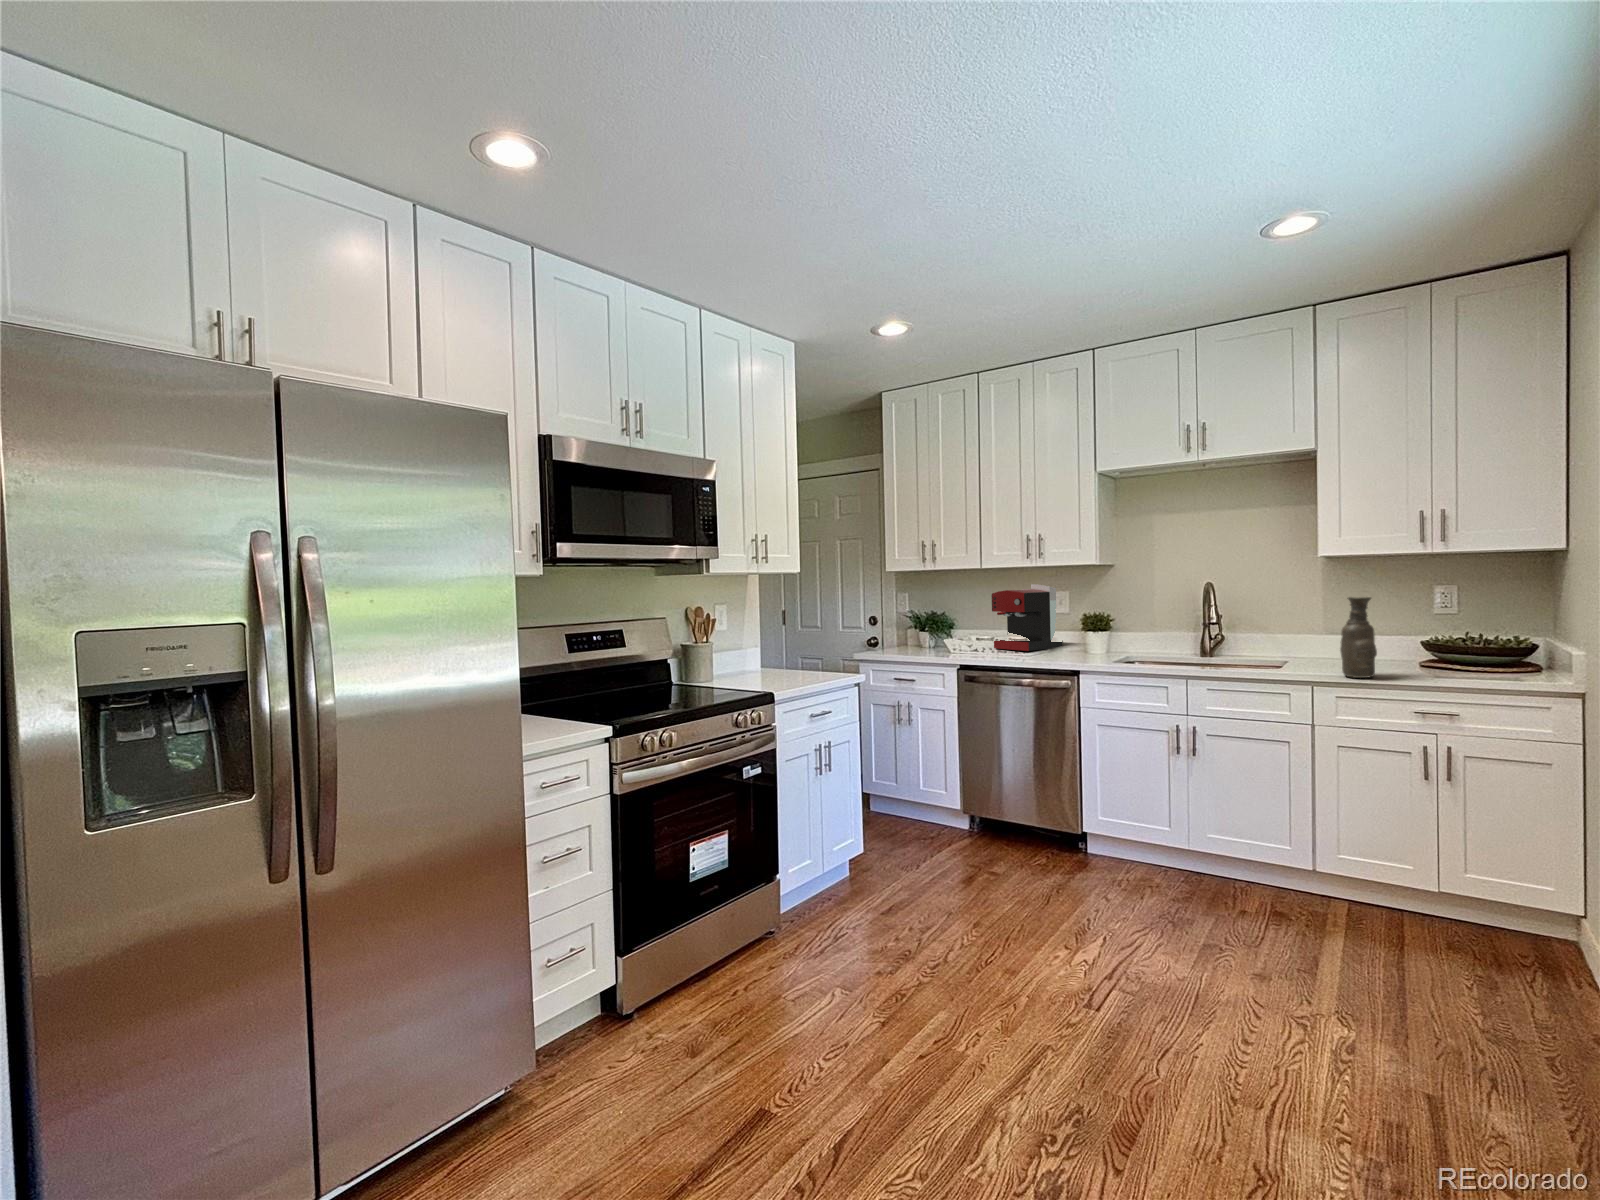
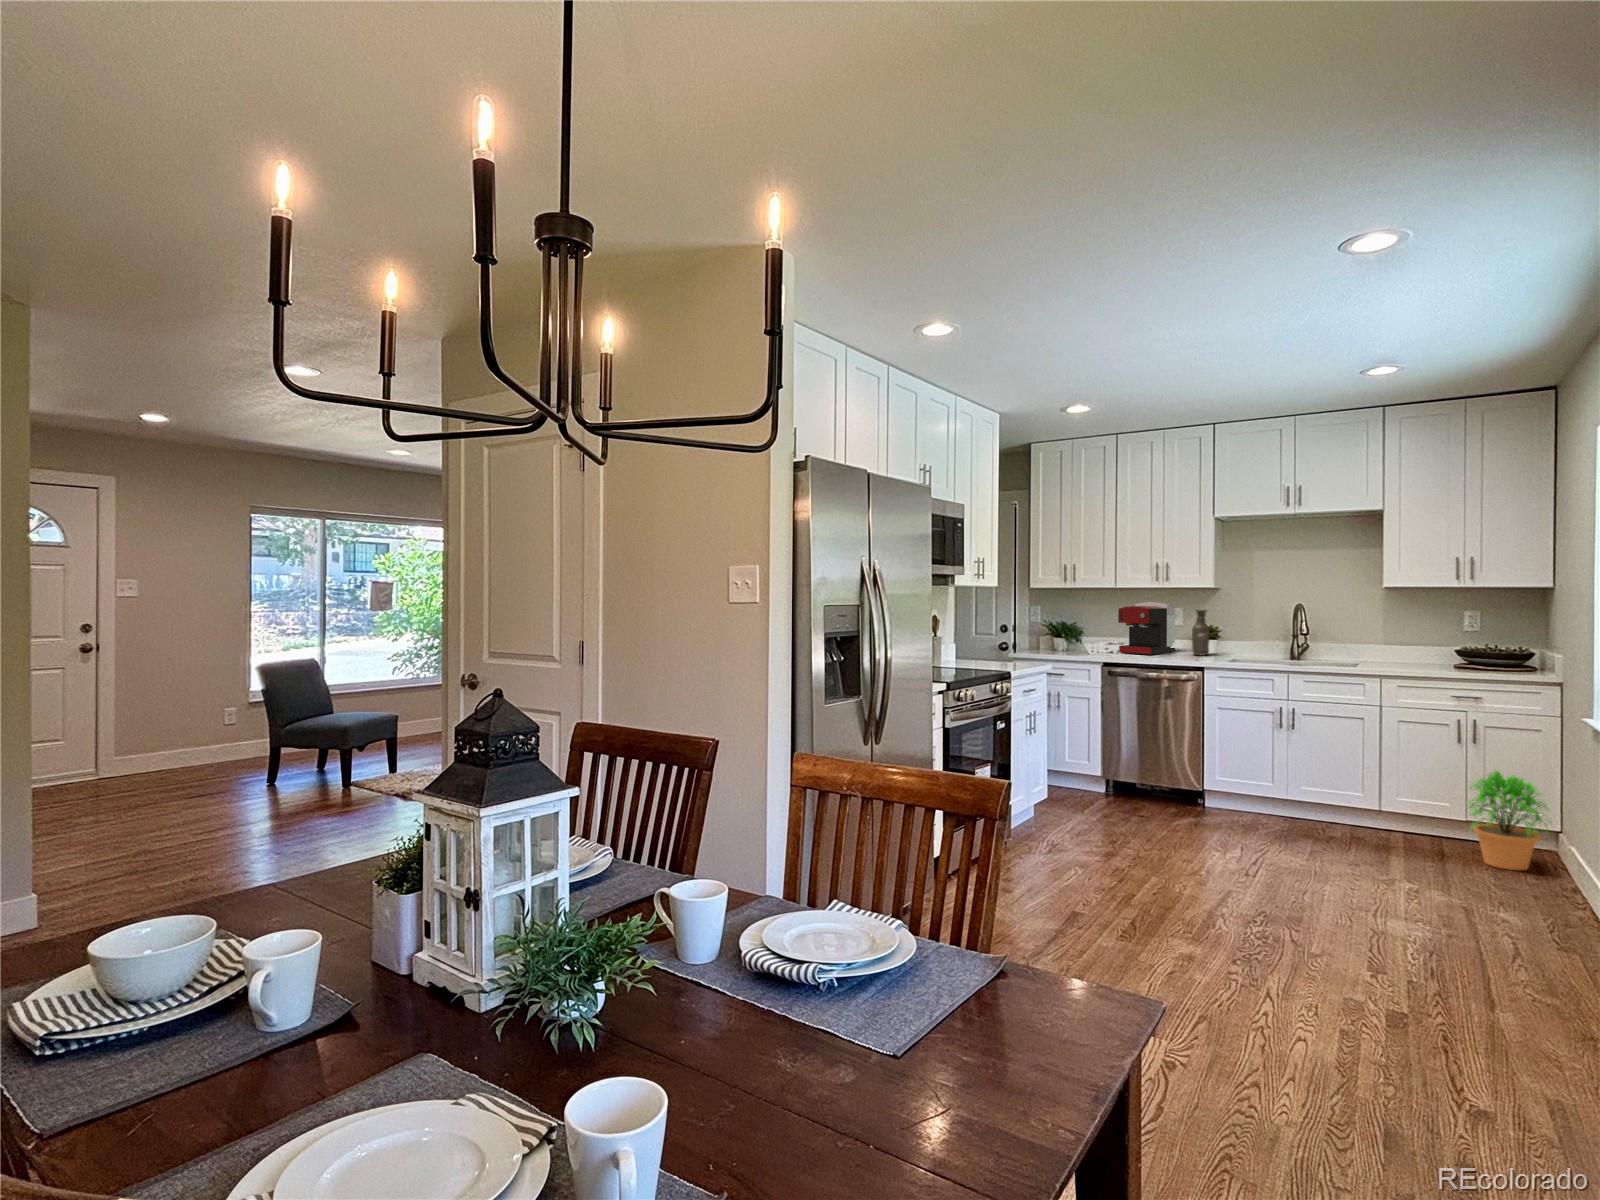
vase: present [1340,597,1377,678] -> present [1192,610,1209,655]
potted plant: none [1431,827,1583,987] -> present [1468,771,1552,870]

